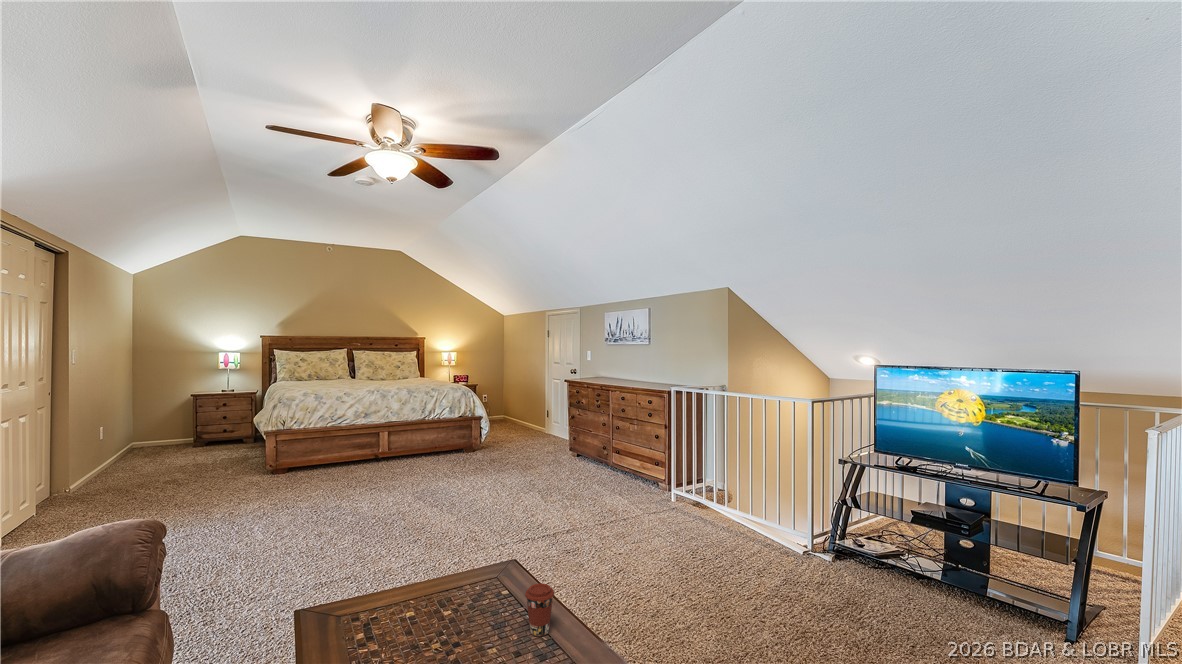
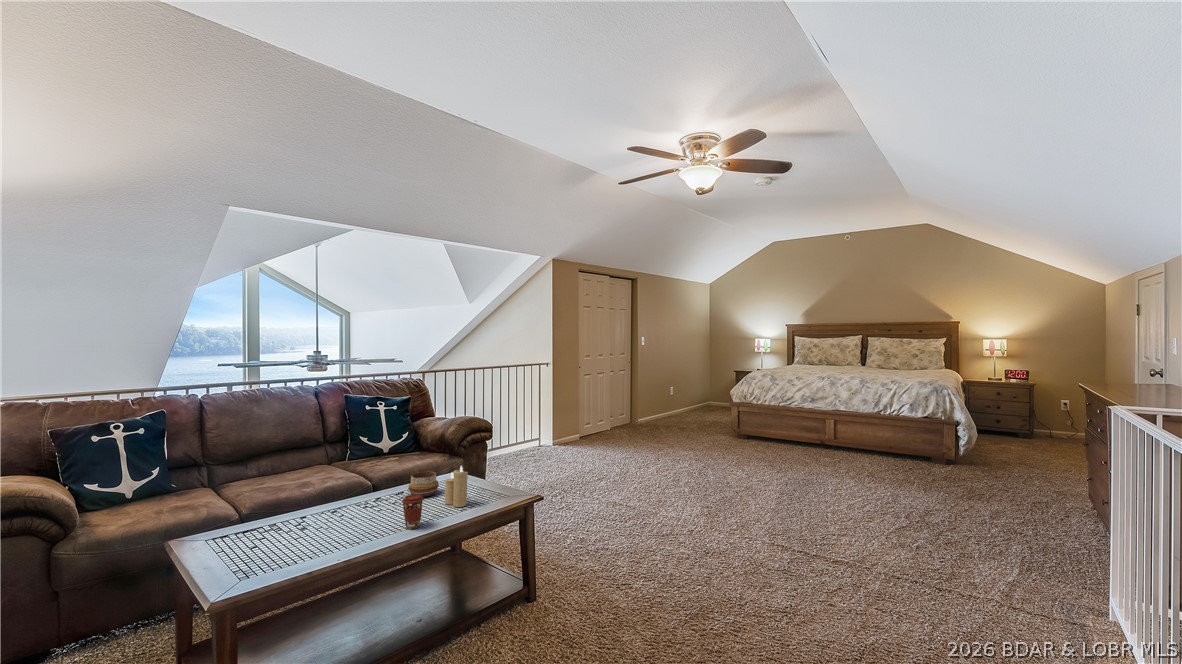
candle: none [458,540,496,606] -> present [445,466,468,507]
decorative bowl: none [374,581,425,632] -> present [408,471,439,497]

